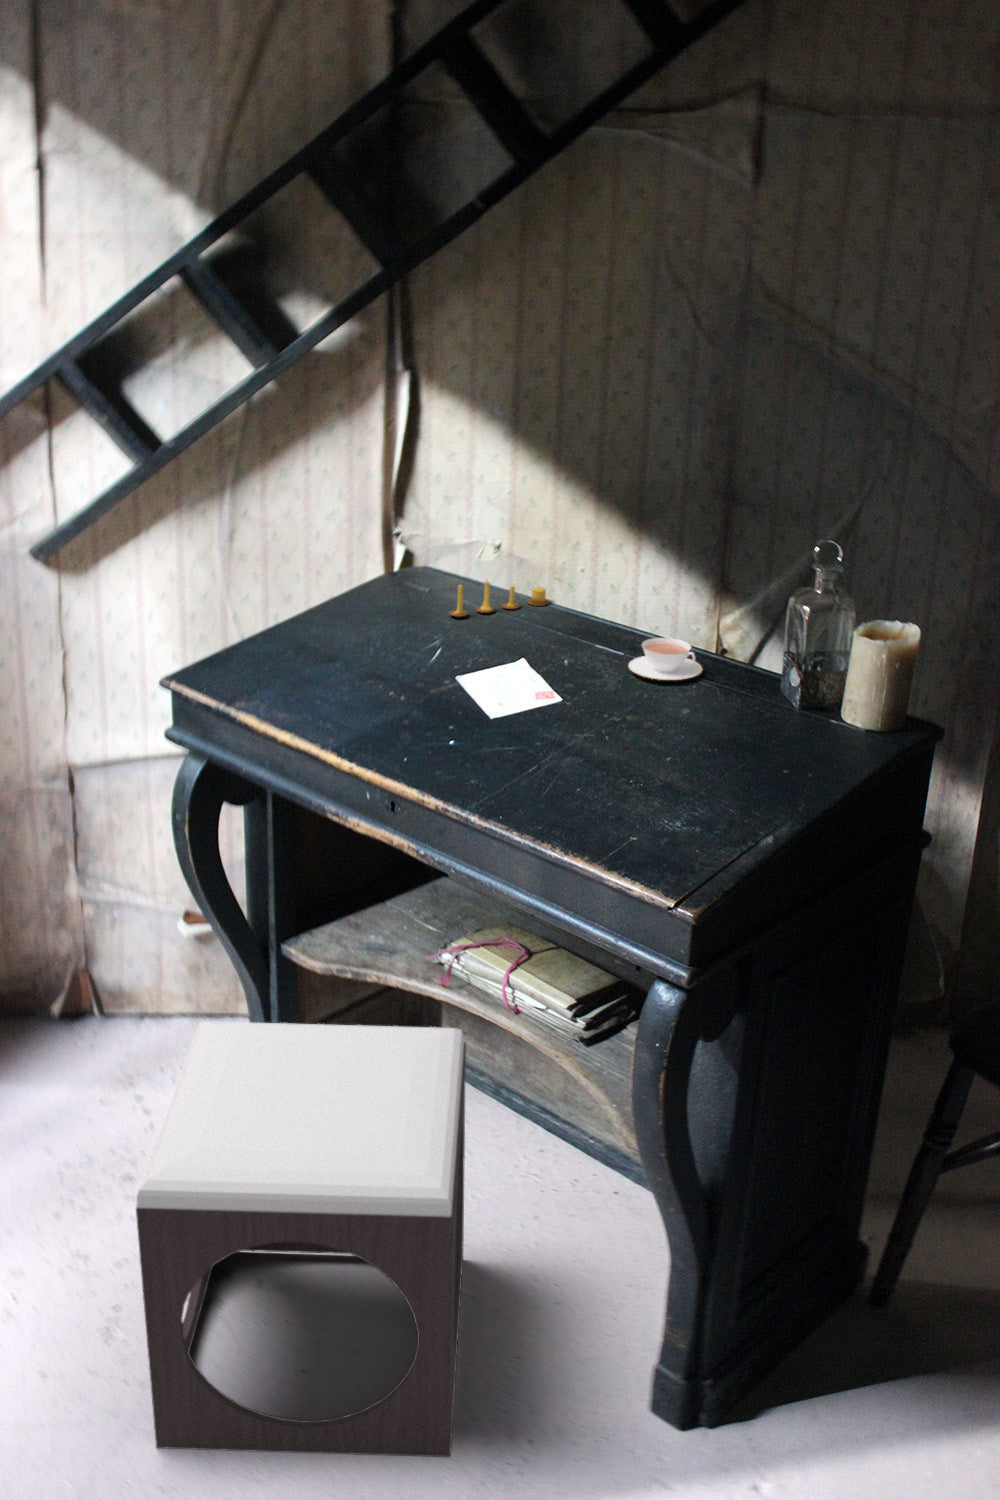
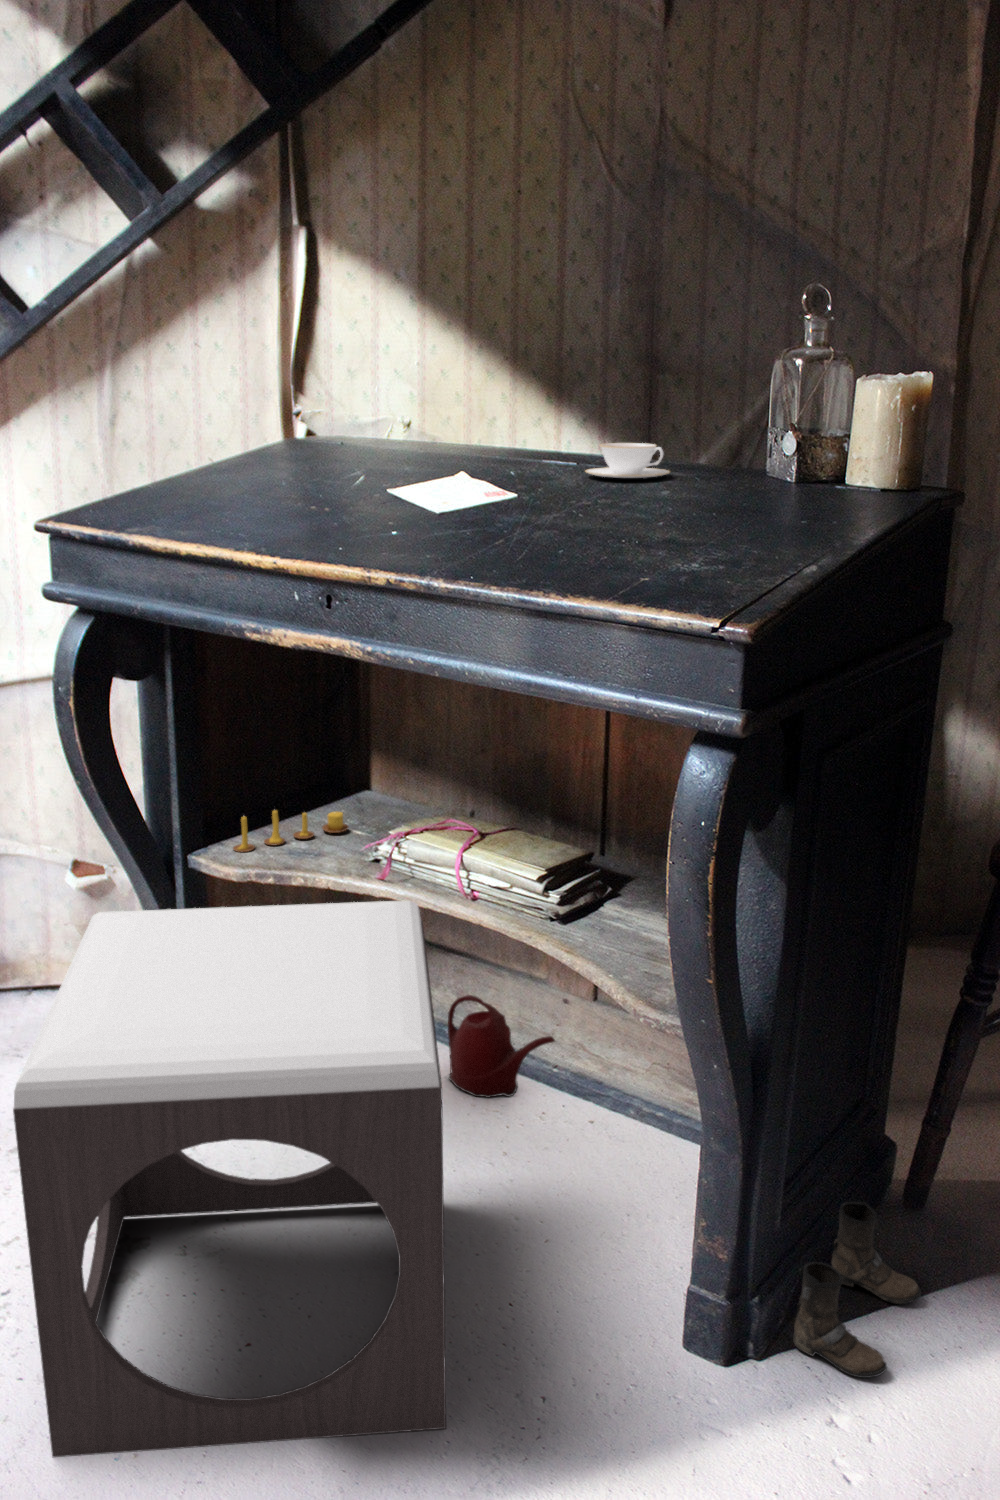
candle: present [449,581,550,617] -> present [233,810,348,852]
watering can: none [497,1072,587,1162] -> present [448,995,555,1097]
boots: none [739,1304,855,1452] -> present [793,1202,921,1378]

